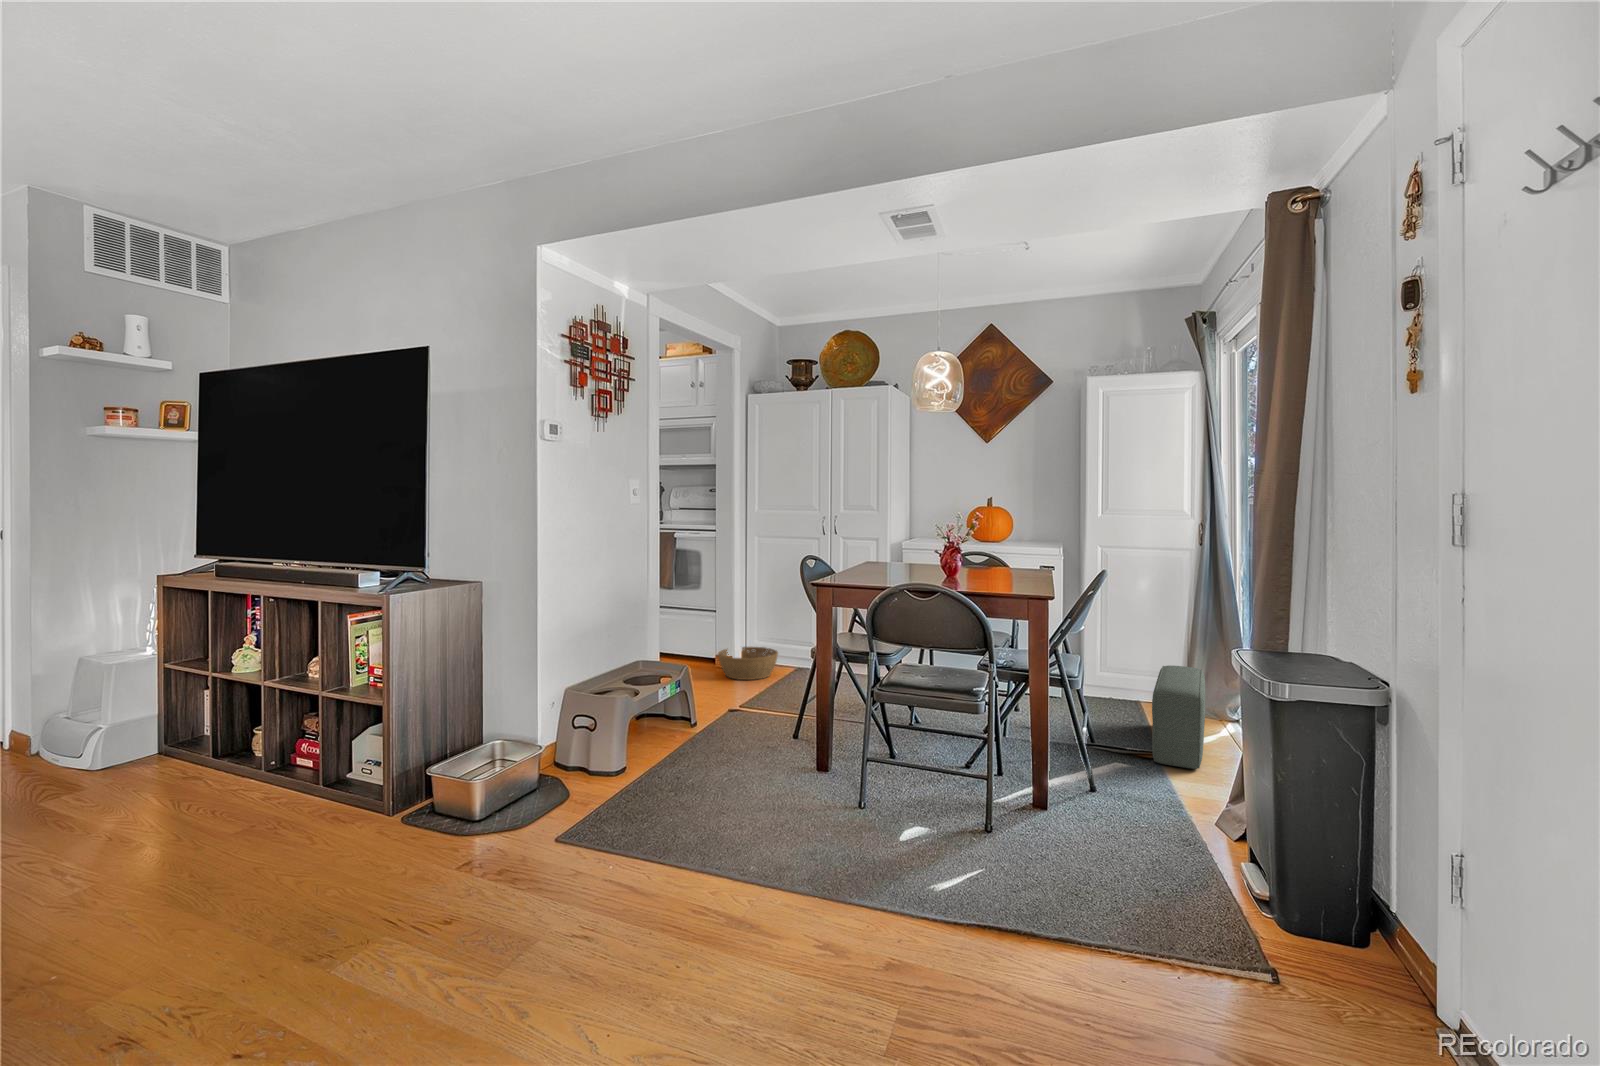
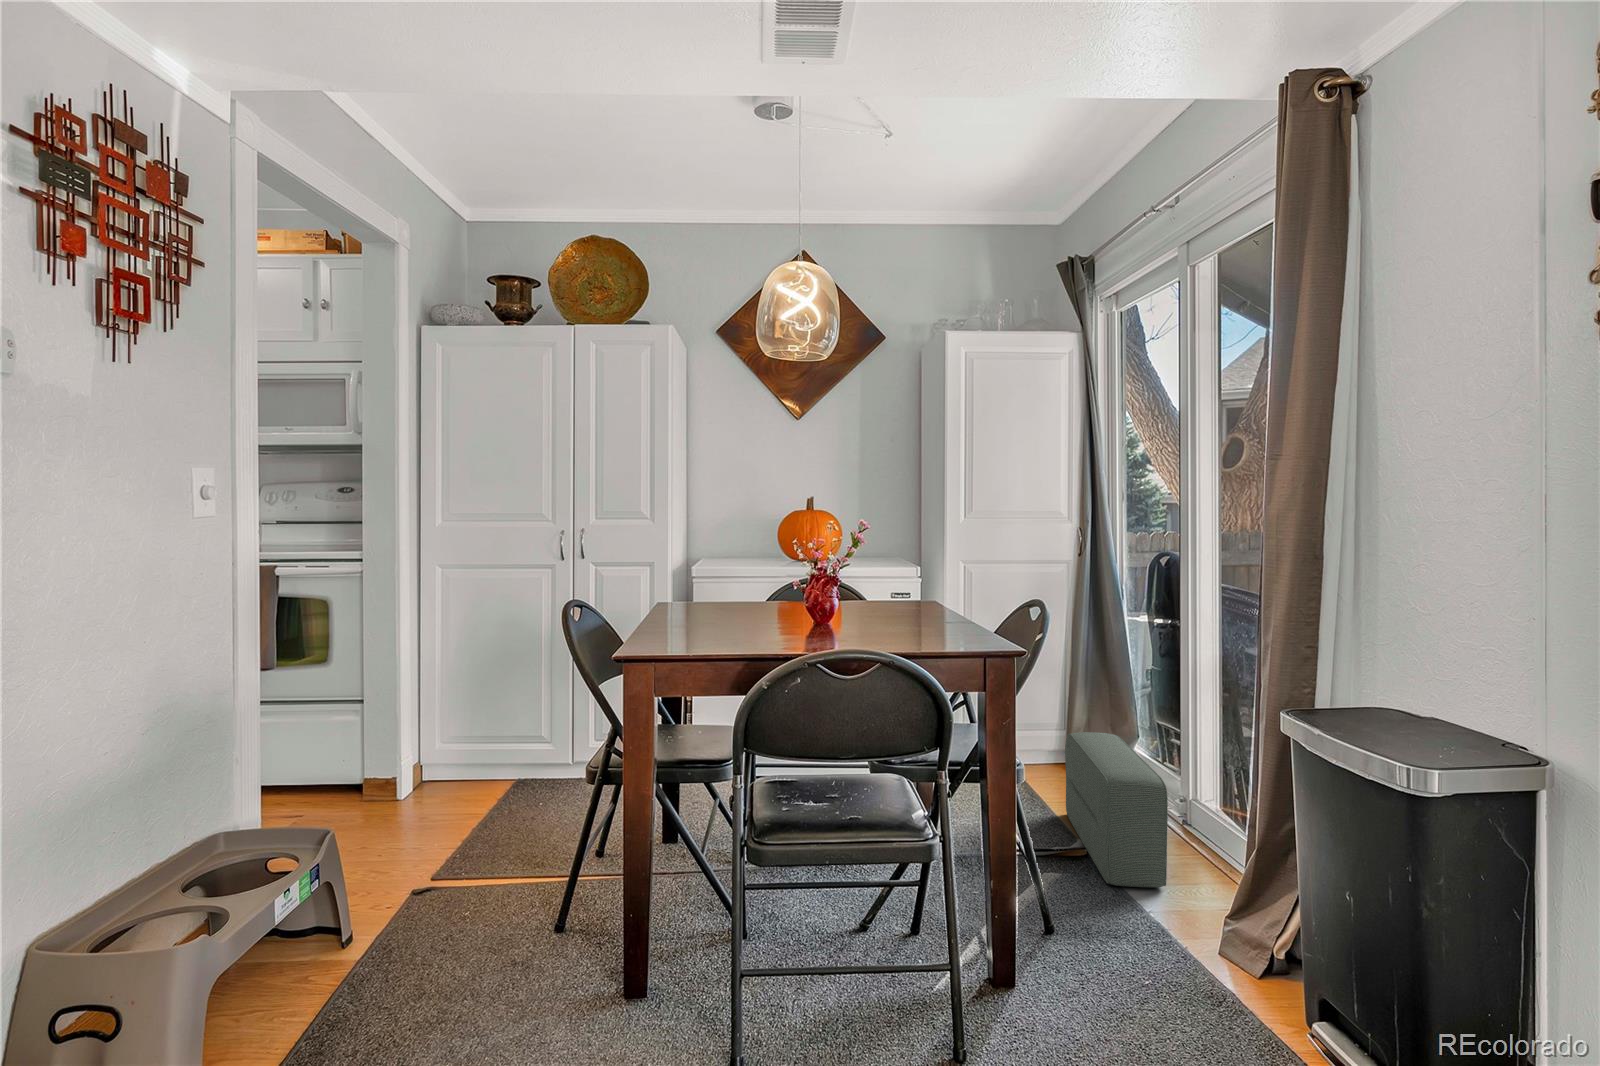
basket: present [718,647,778,680] -> none [370,752,484,817]

